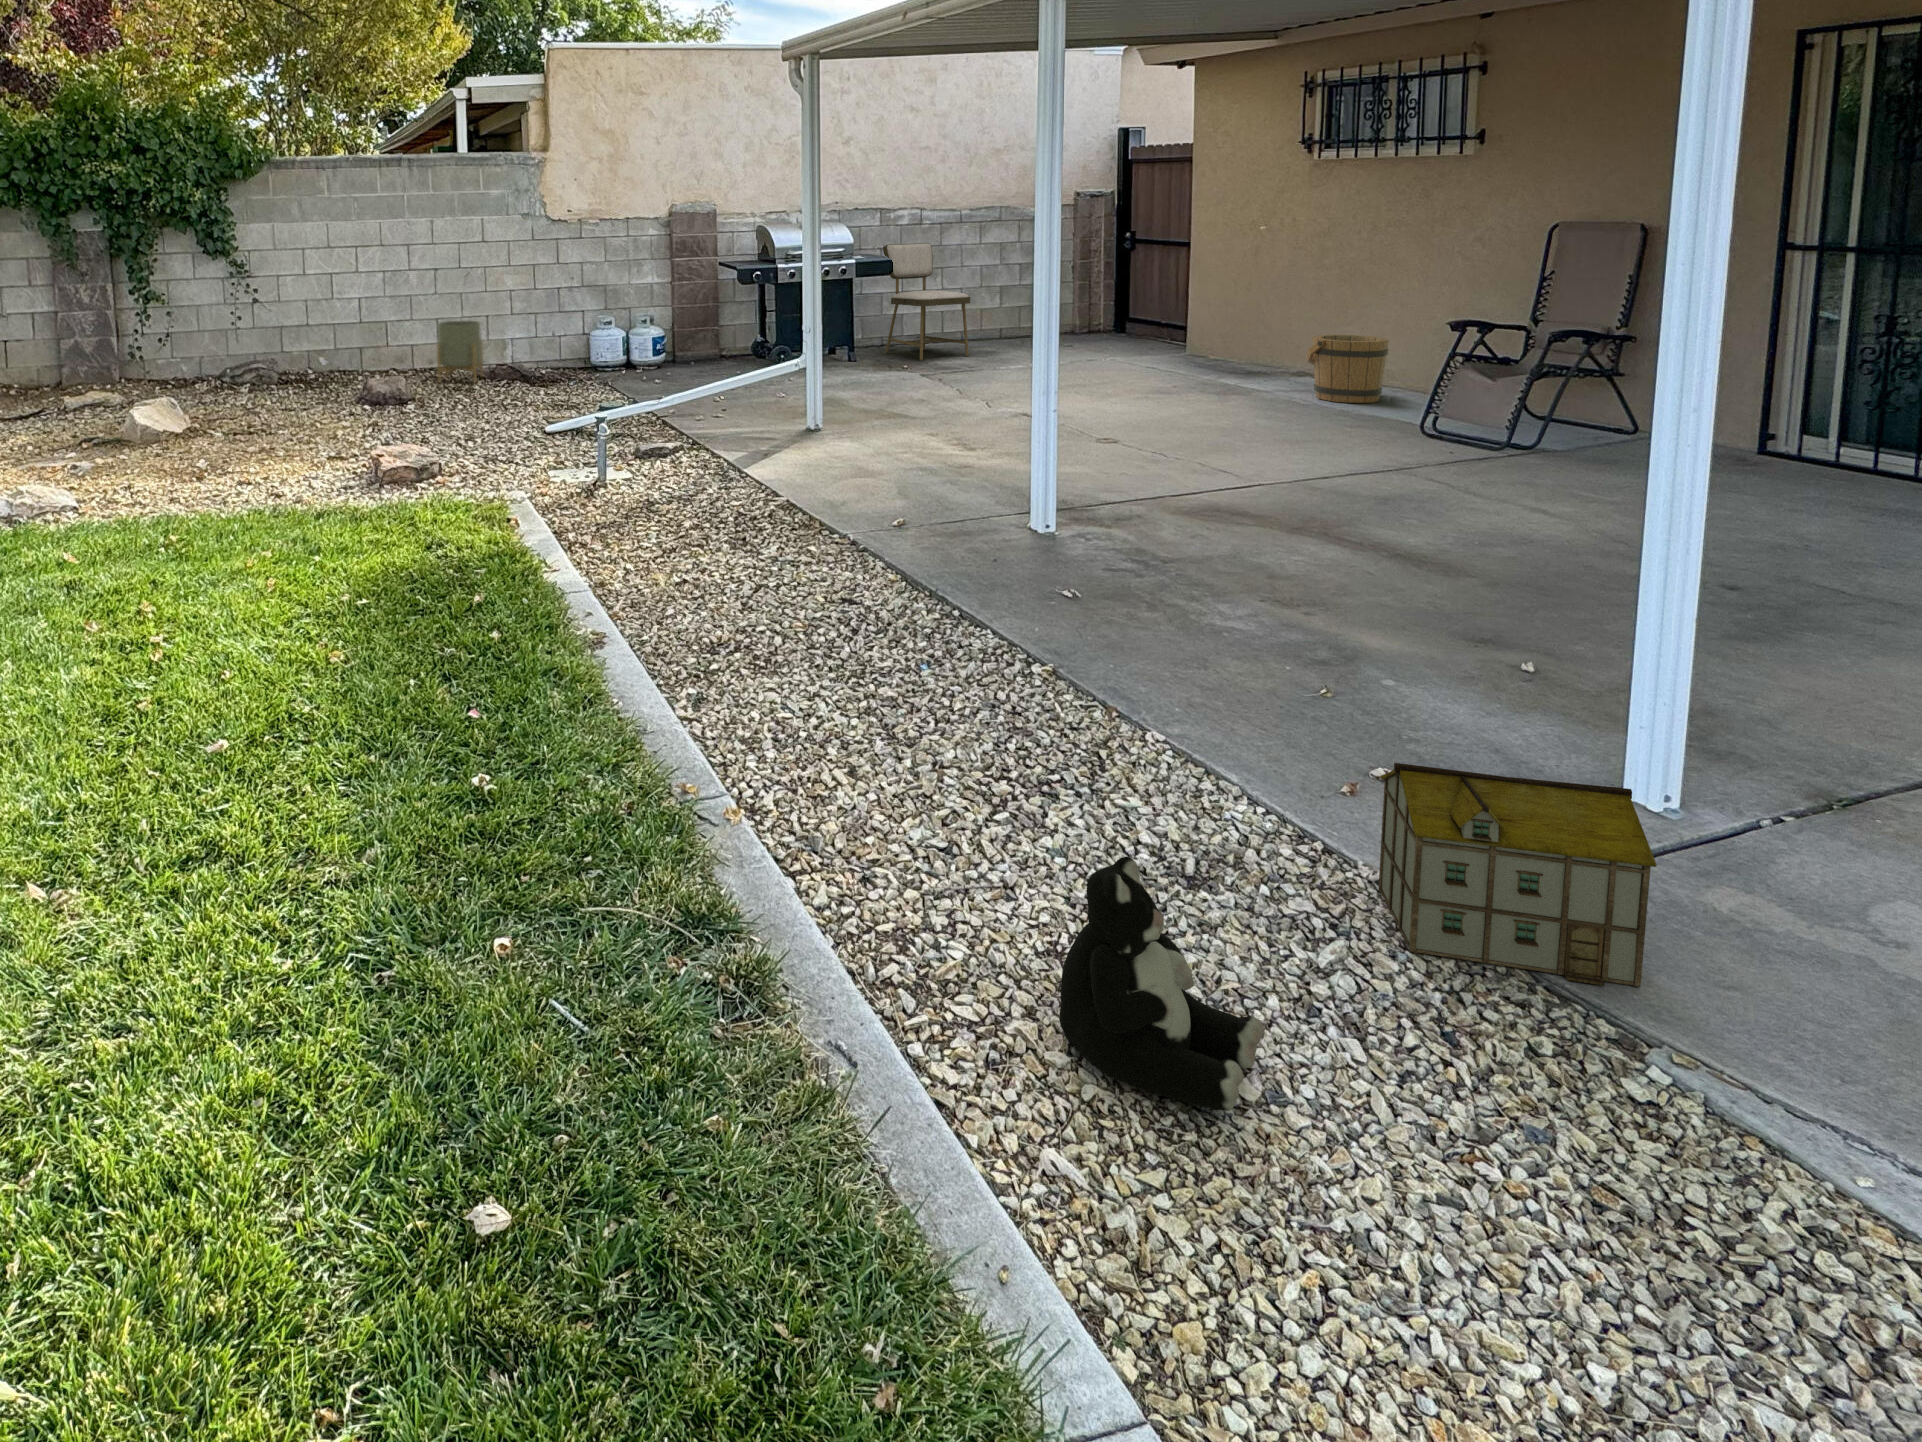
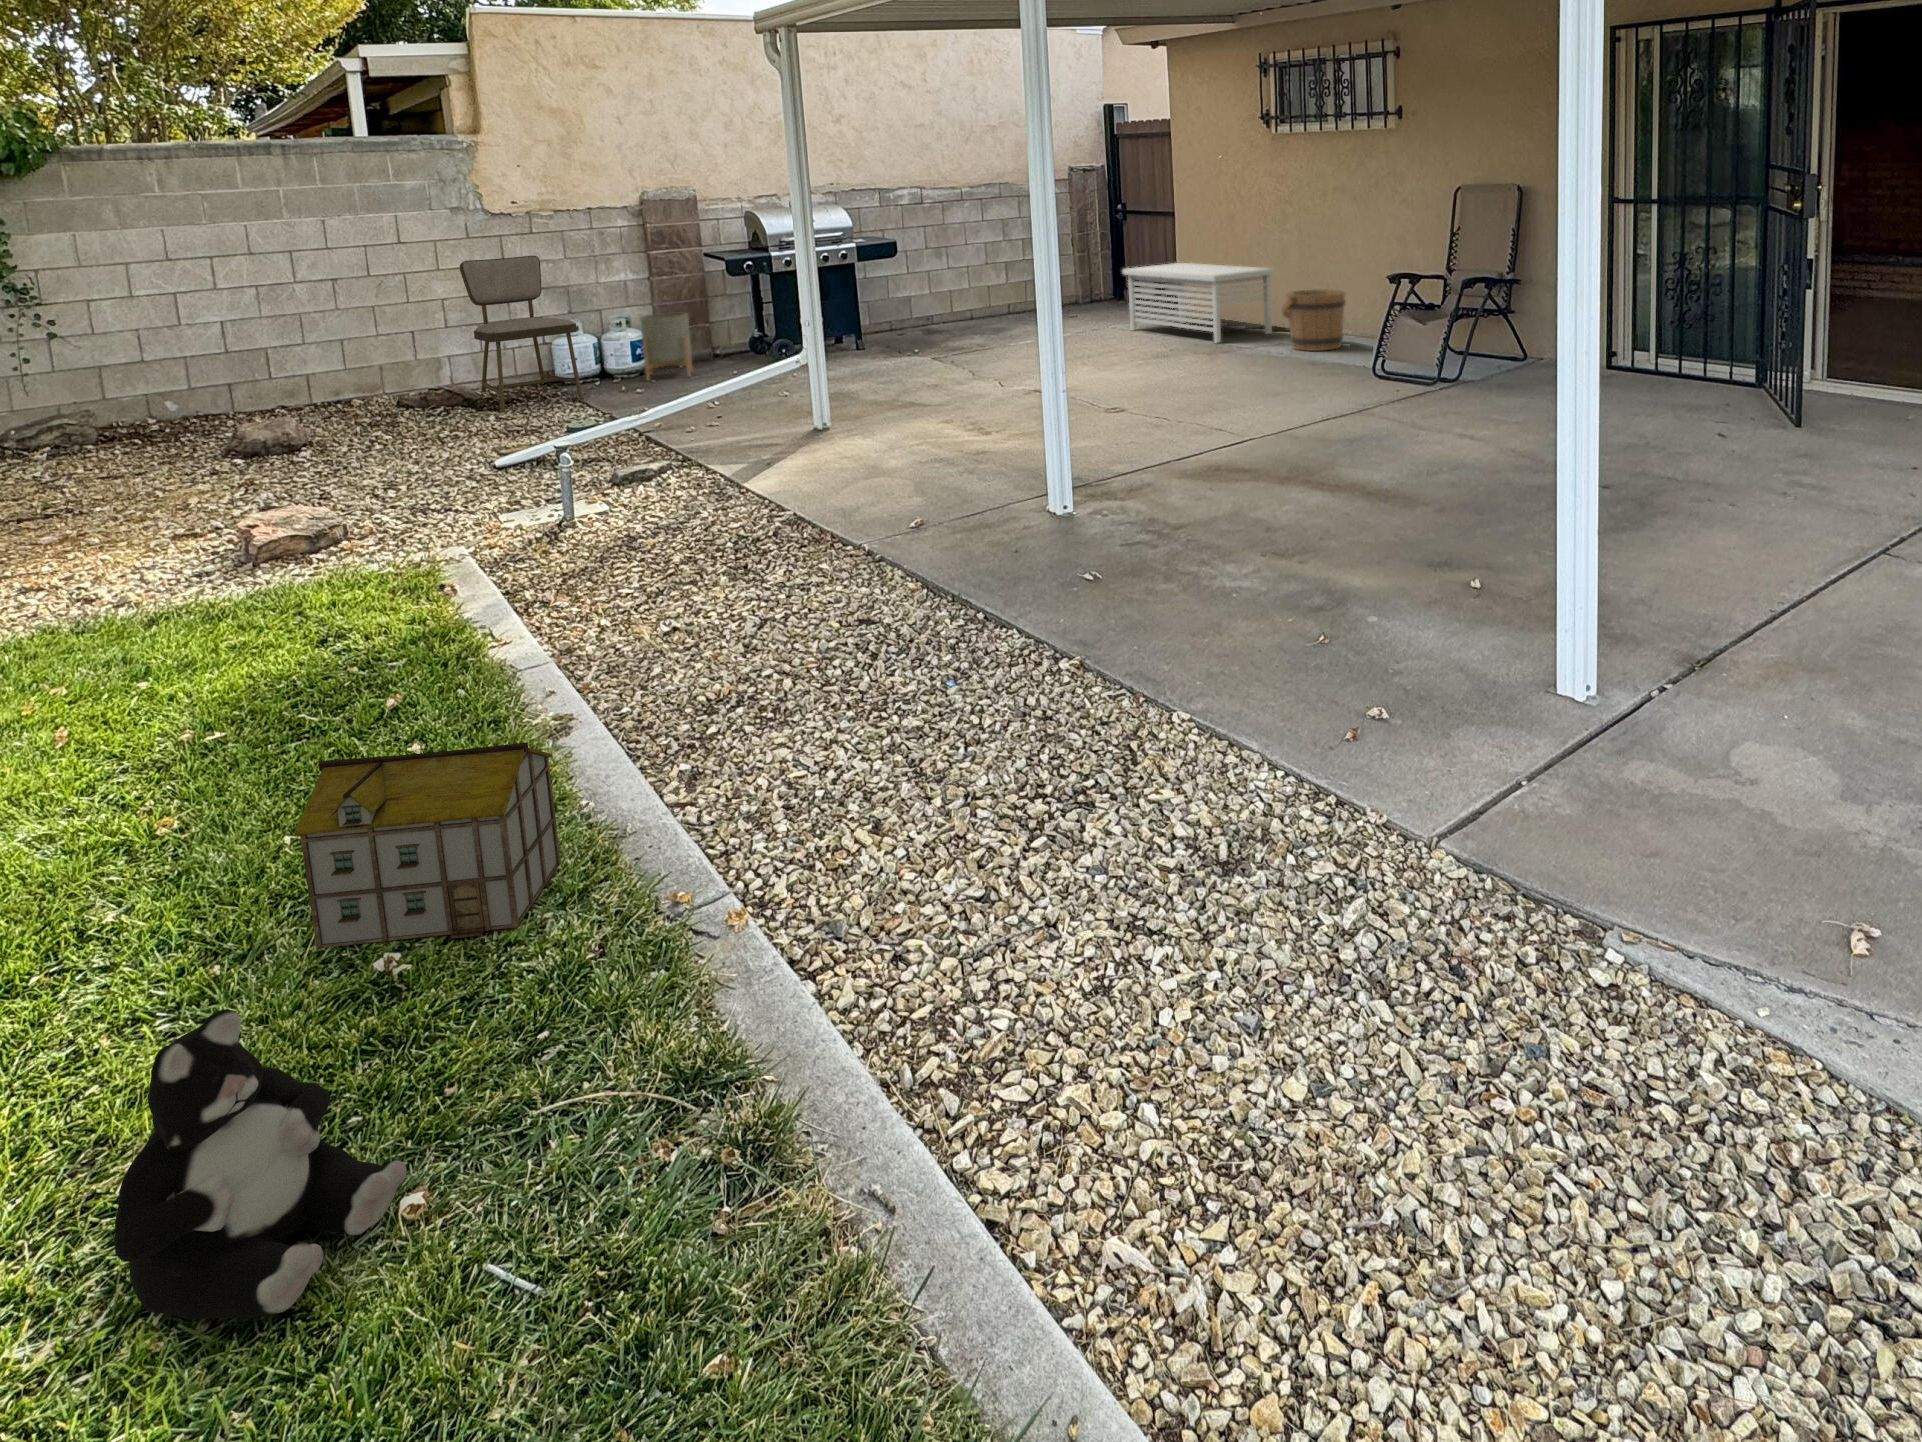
dining chair: present [883,243,970,361] -> present [460,256,583,412]
storage bench: none [1122,297,1301,384] -> present [1123,263,1274,342]
planter: present [437,321,483,382] -> present [640,313,693,380]
toy house: present [1378,763,1657,987] -> present [293,743,561,948]
plush toy: present [1059,856,1264,1110] -> present [114,1009,407,1320]

